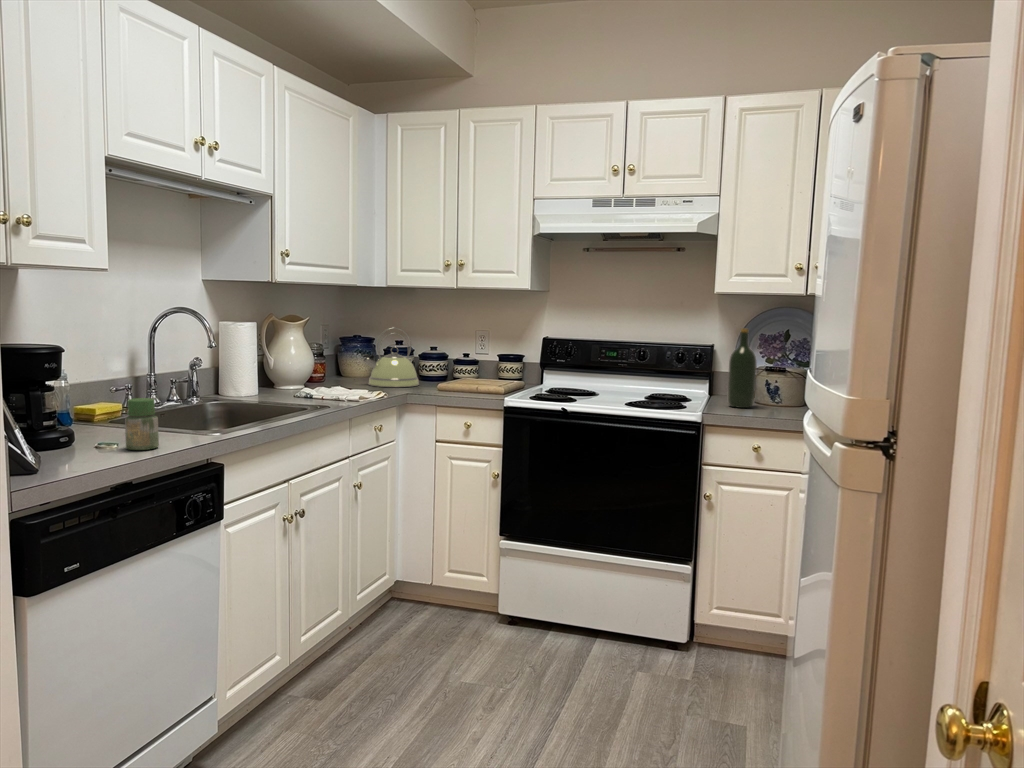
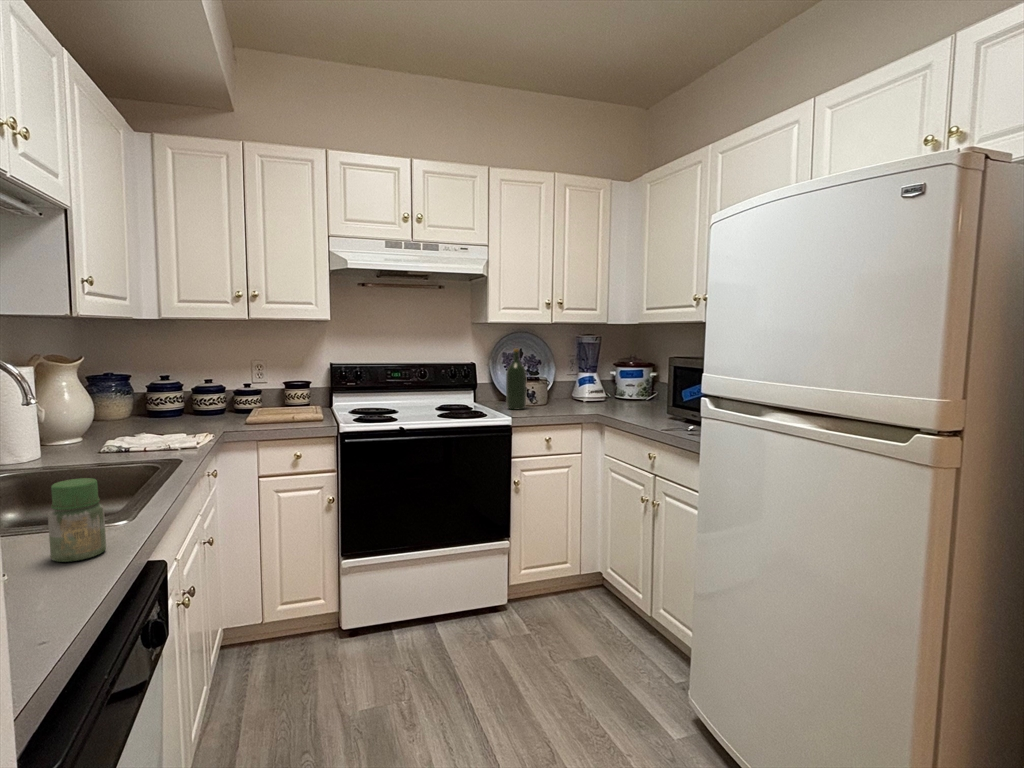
kettle: present [362,327,419,387] -> none [146,363,215,428]

